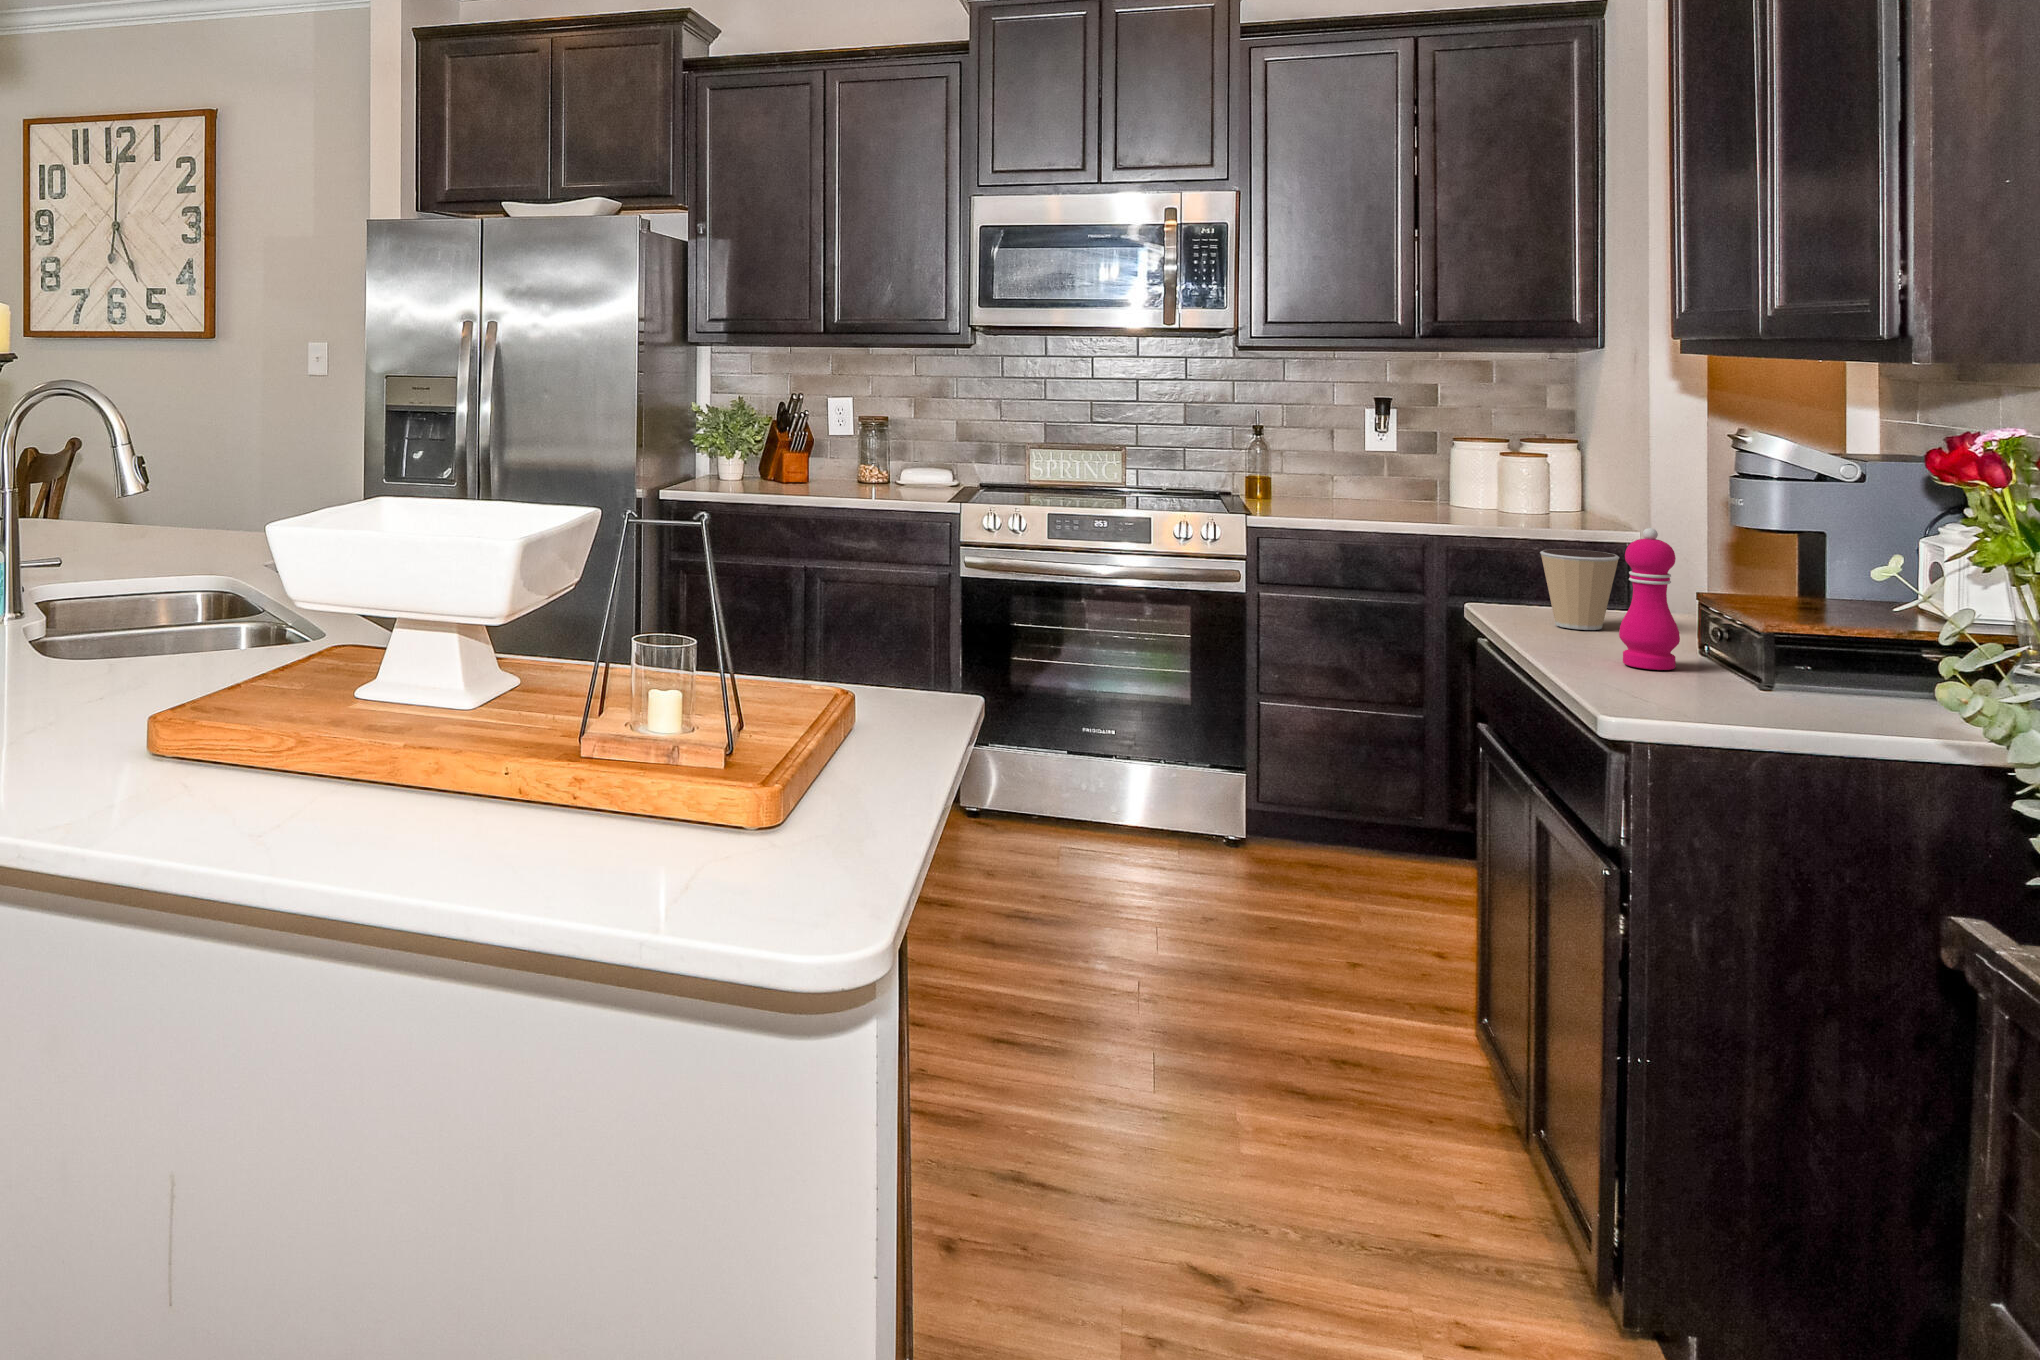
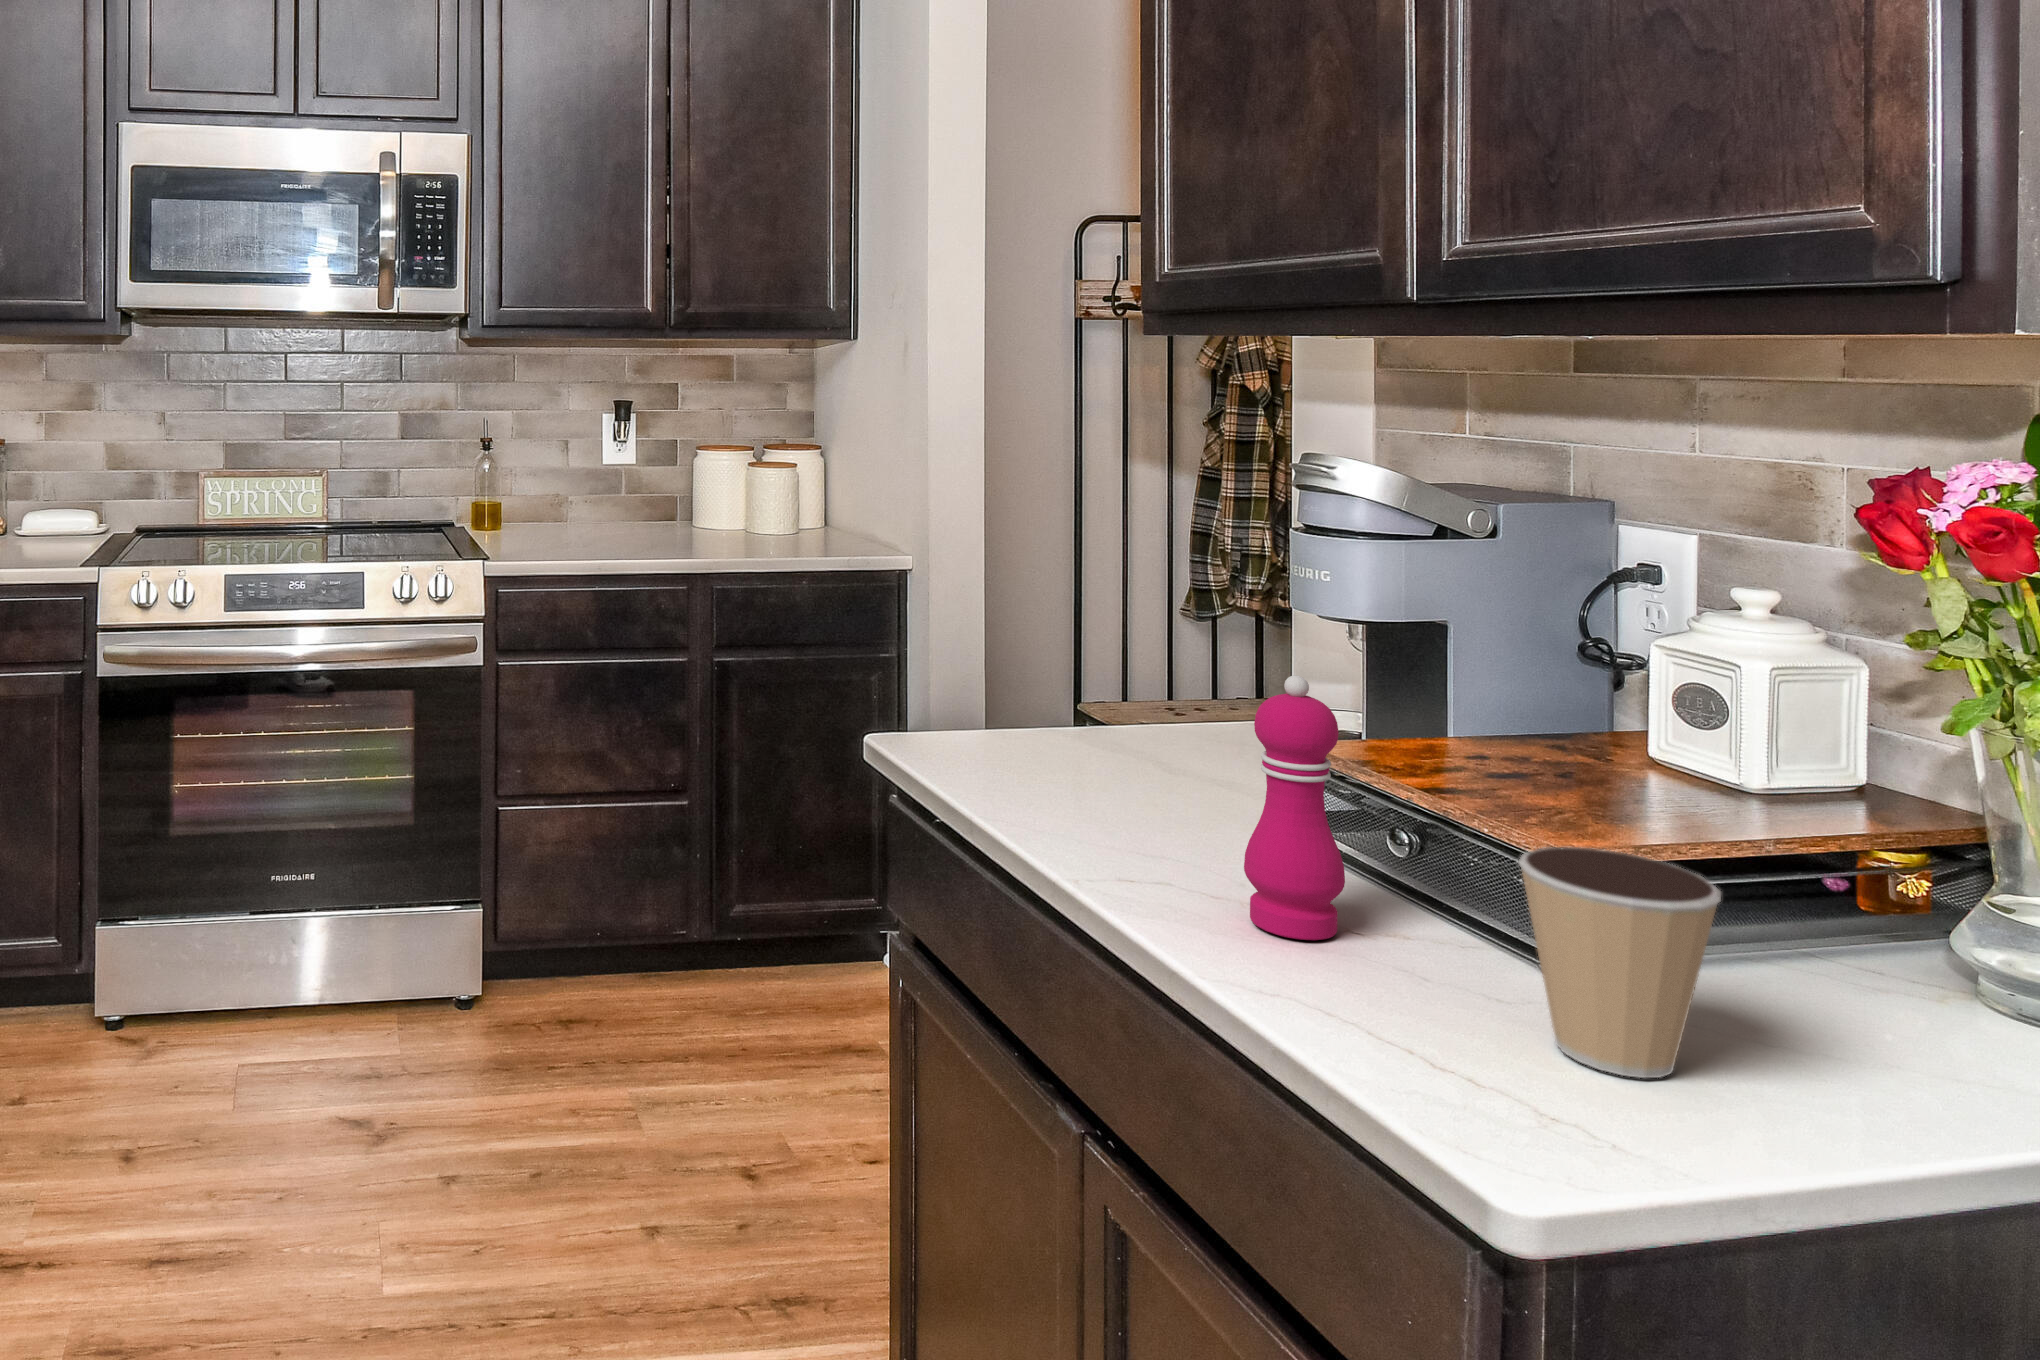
coffee cup: present [1540,549,1620,630] -> present [1519,847,1721,1078]

